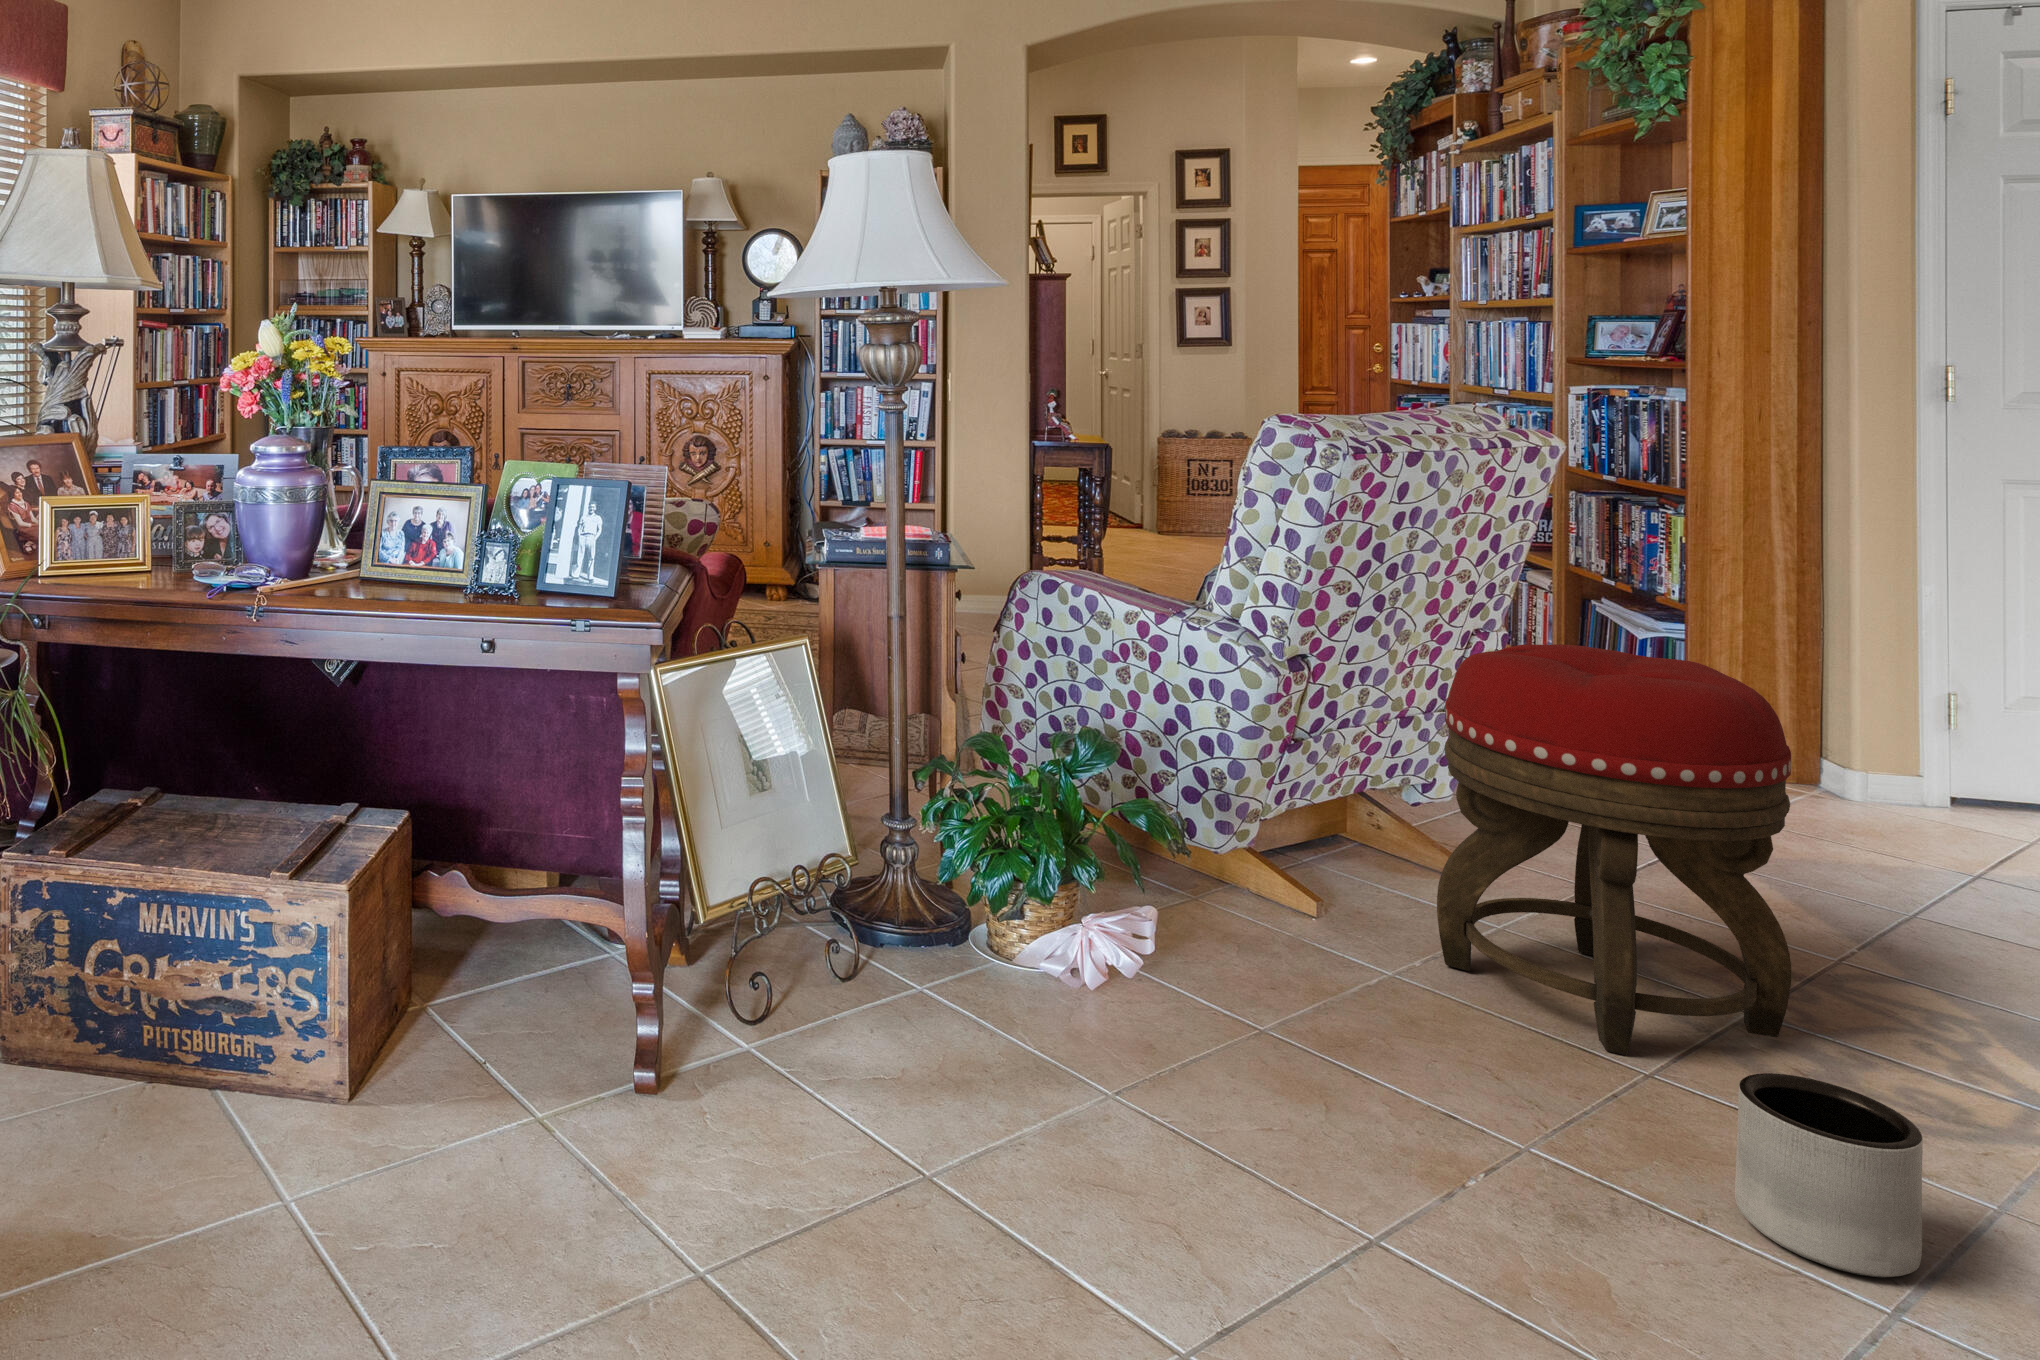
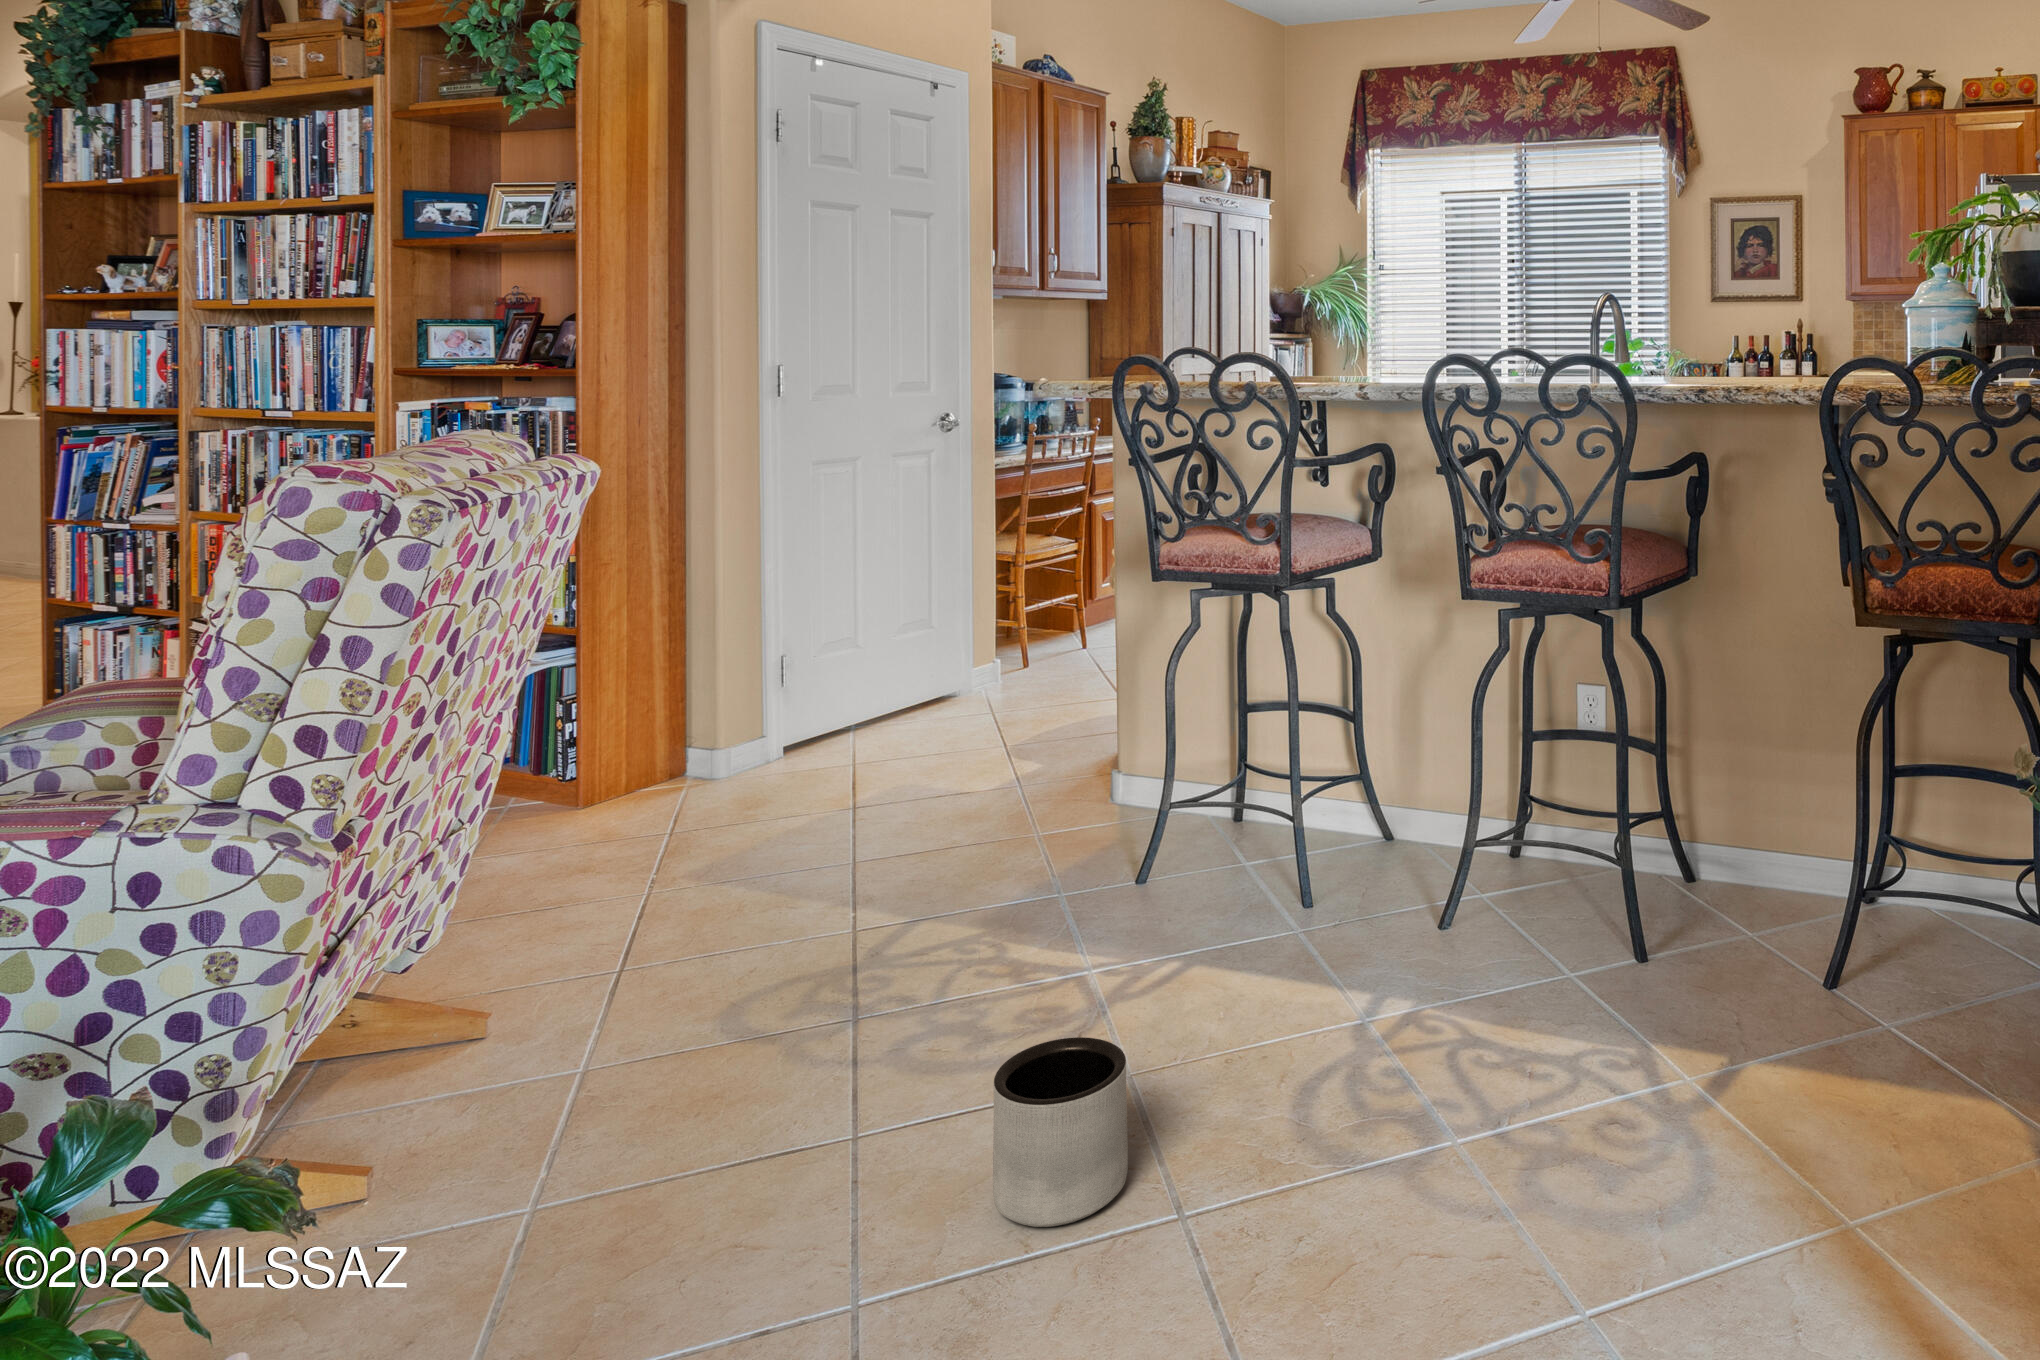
footstool: present [1437,644,1791,1055] -> none [533,682,886,1155]

